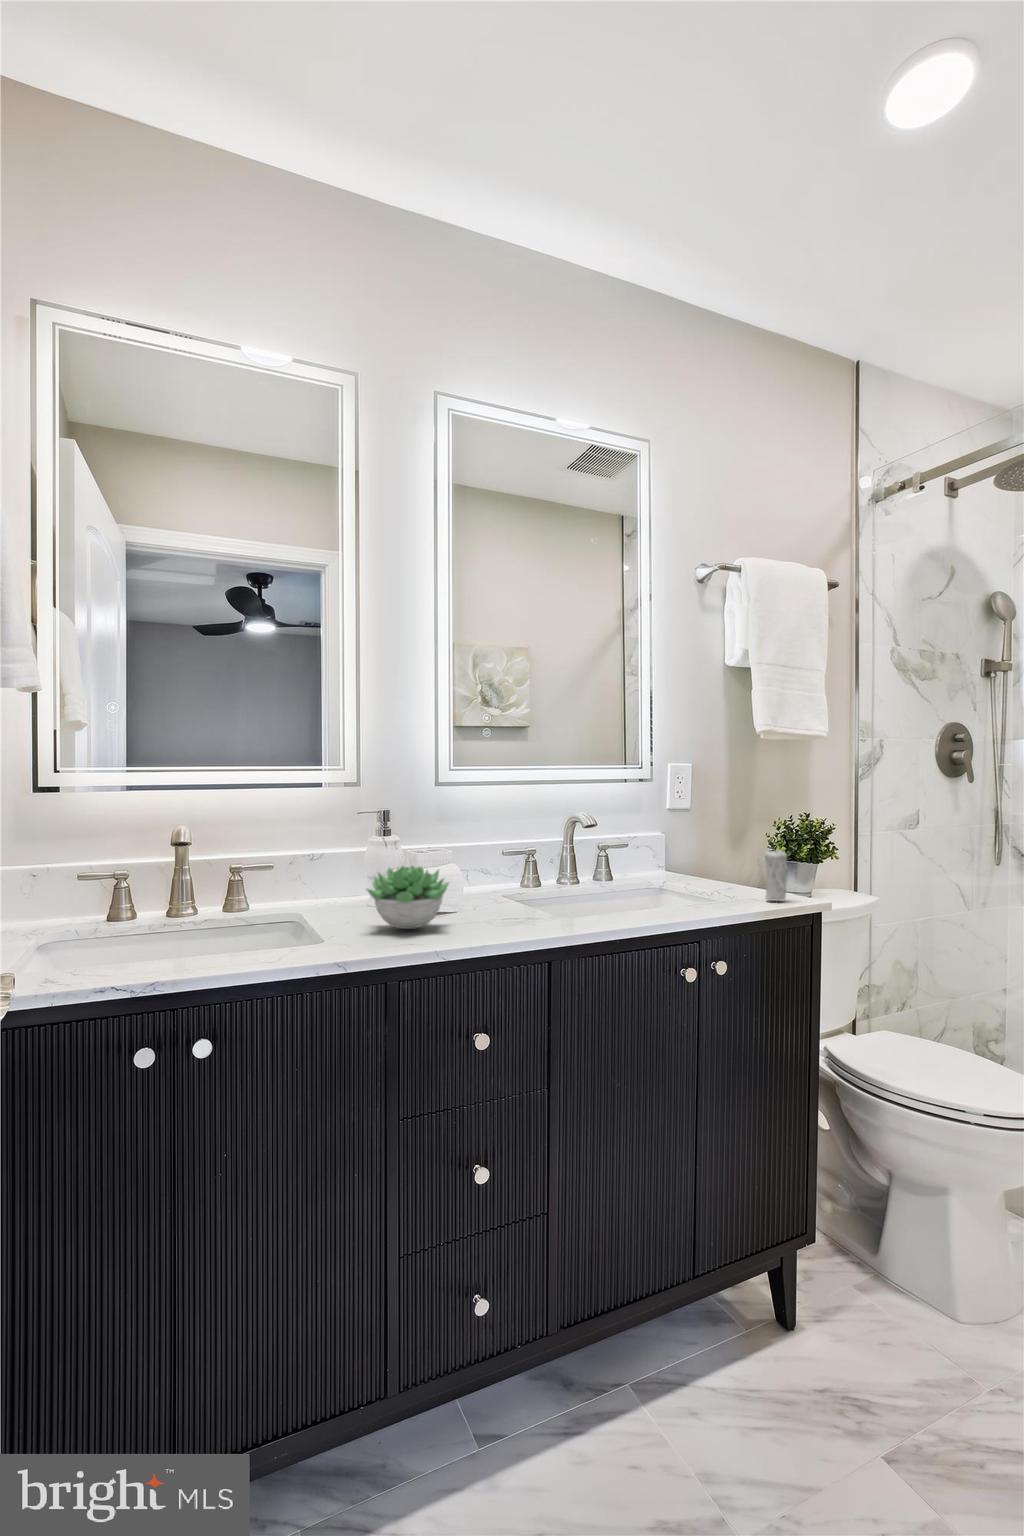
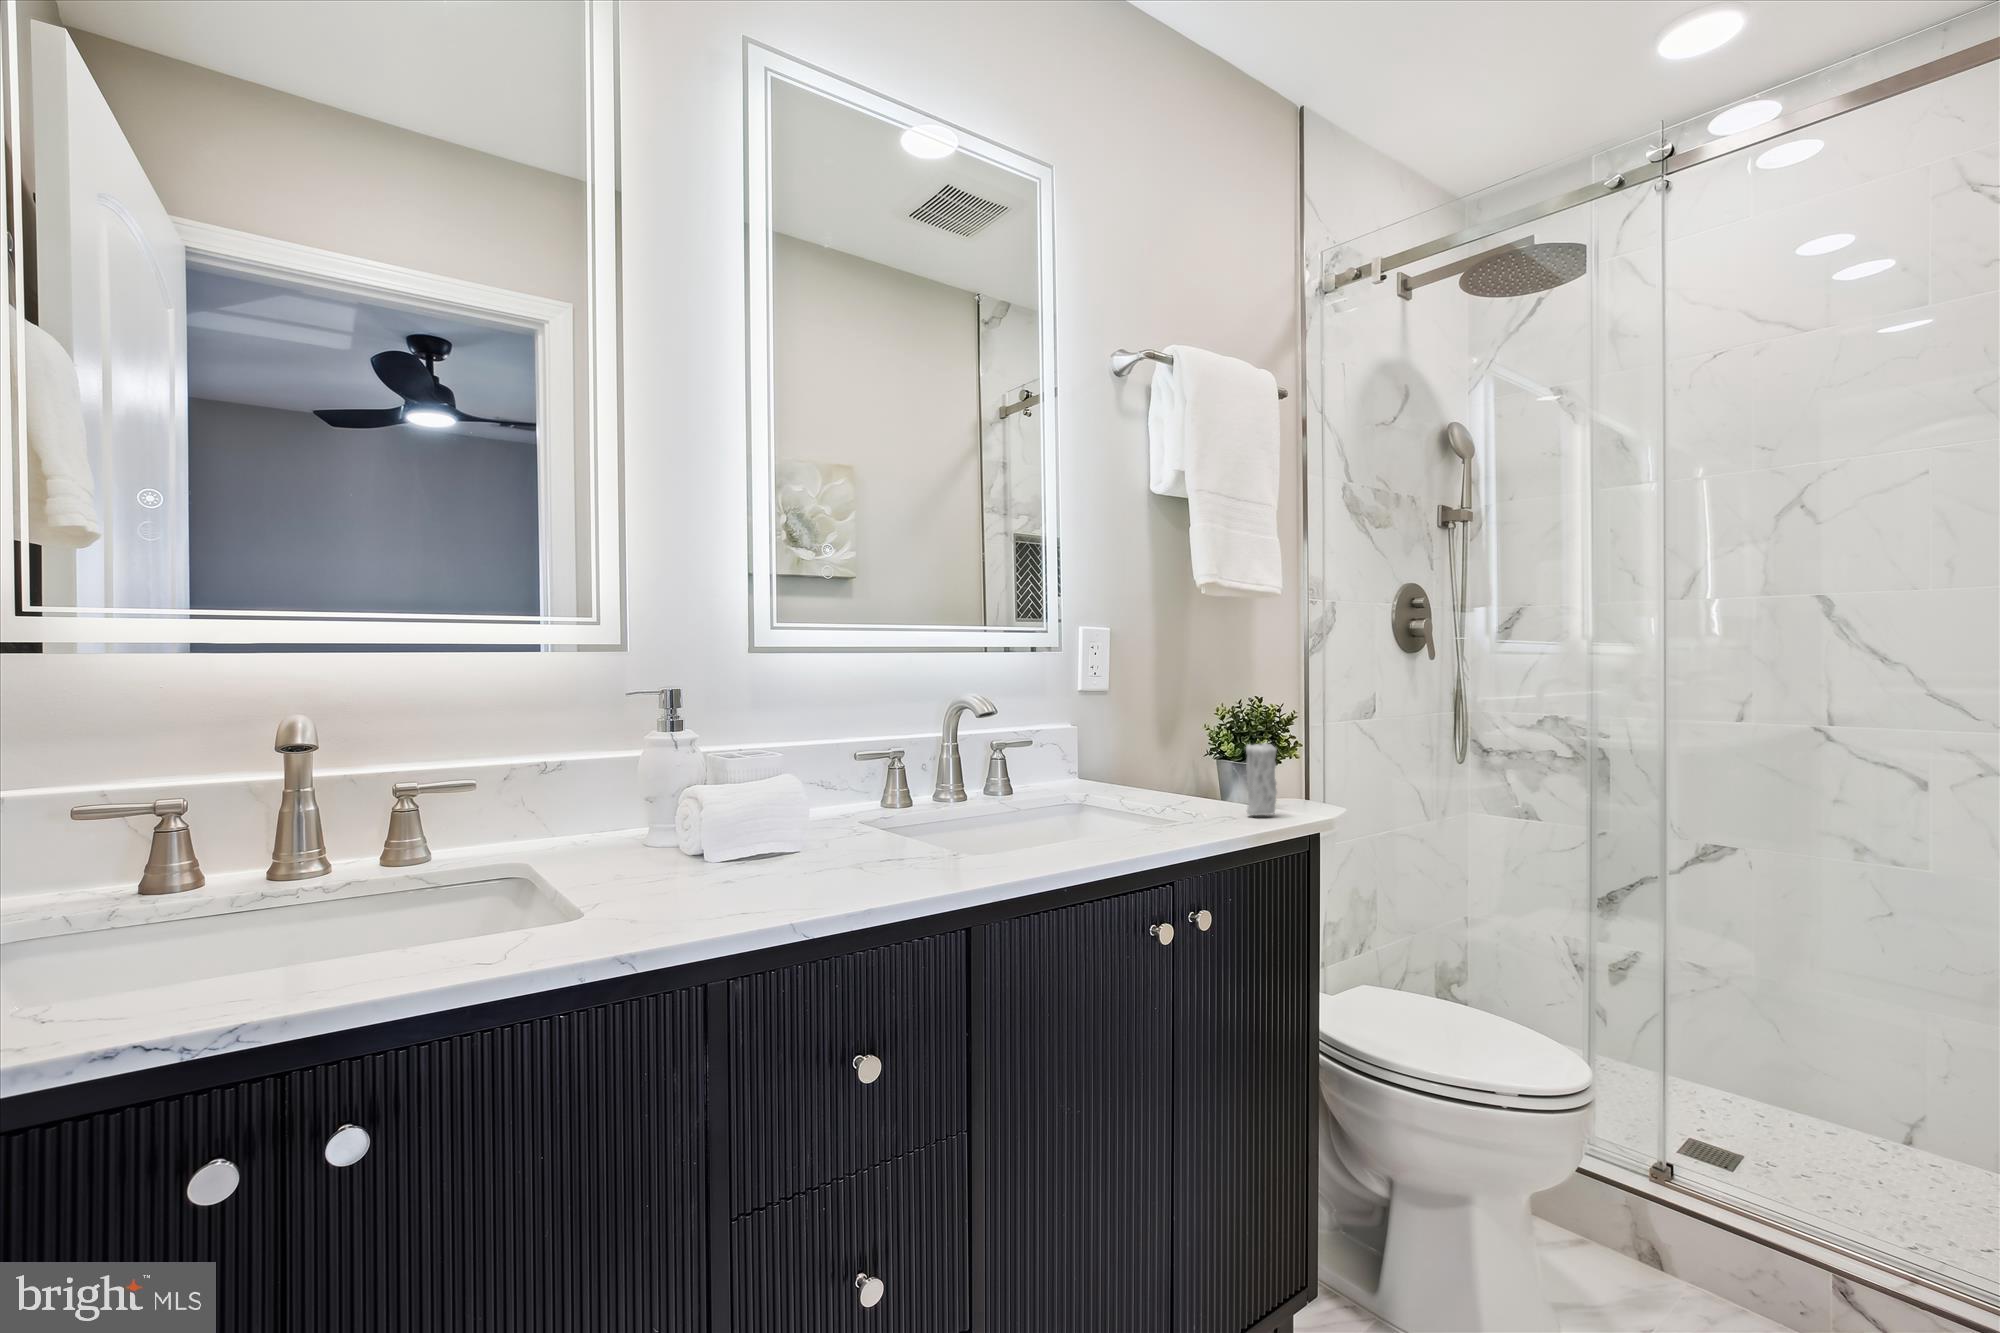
succulent plant: present [367,866,449,929] -> none [658,776,802,882]

